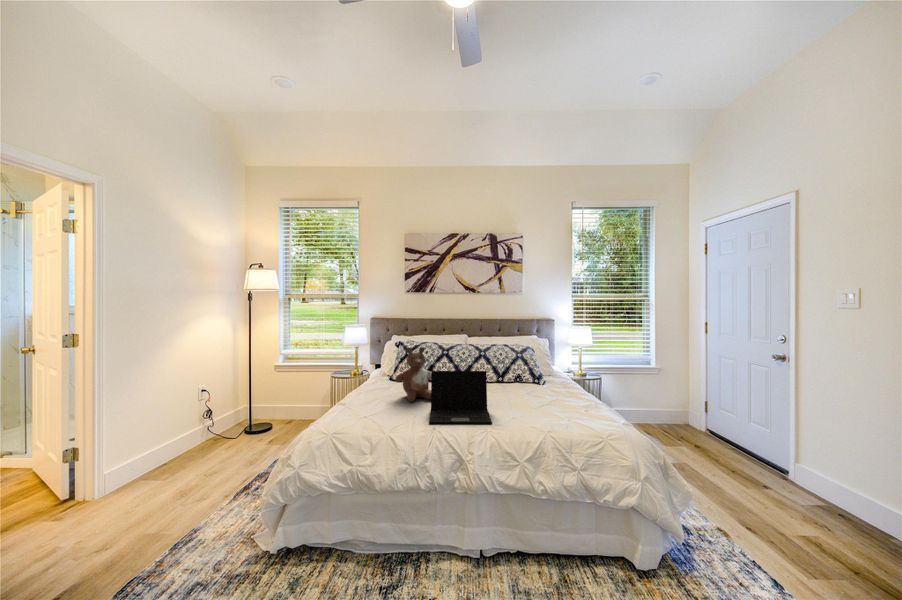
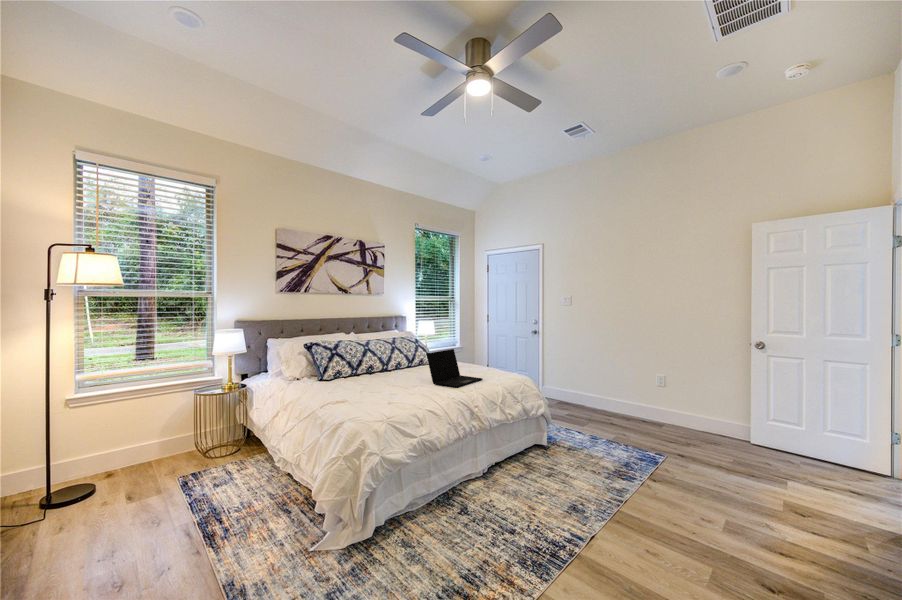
stuffed bear: present [396,347,431,402] -> none [380,339,413,385]

